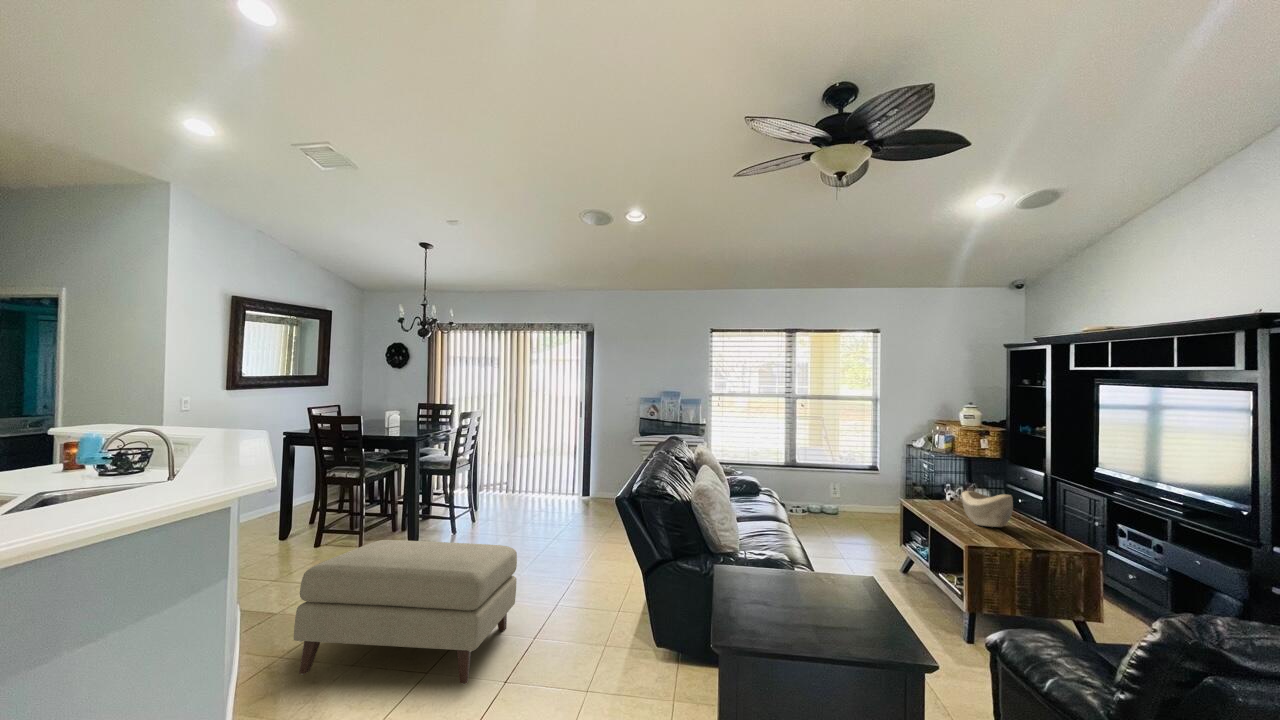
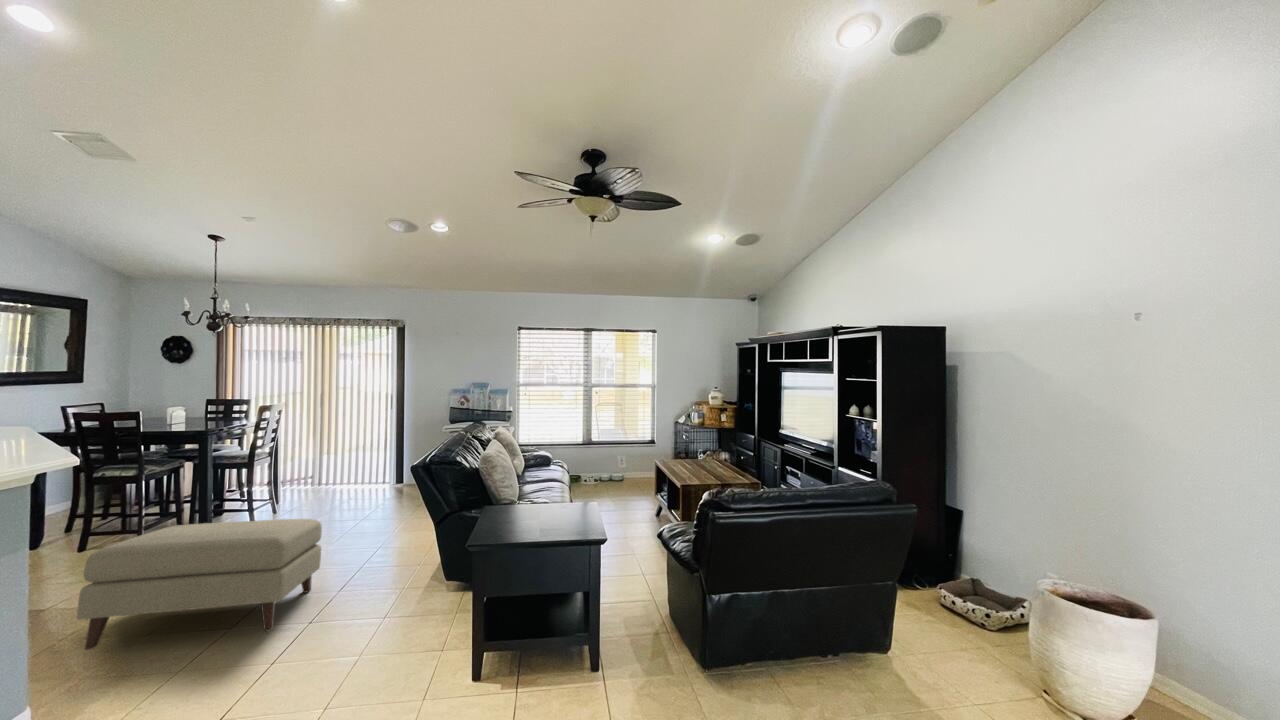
decorative bowl: present [962,491,1013,527] -> none [687,449,717,472]

